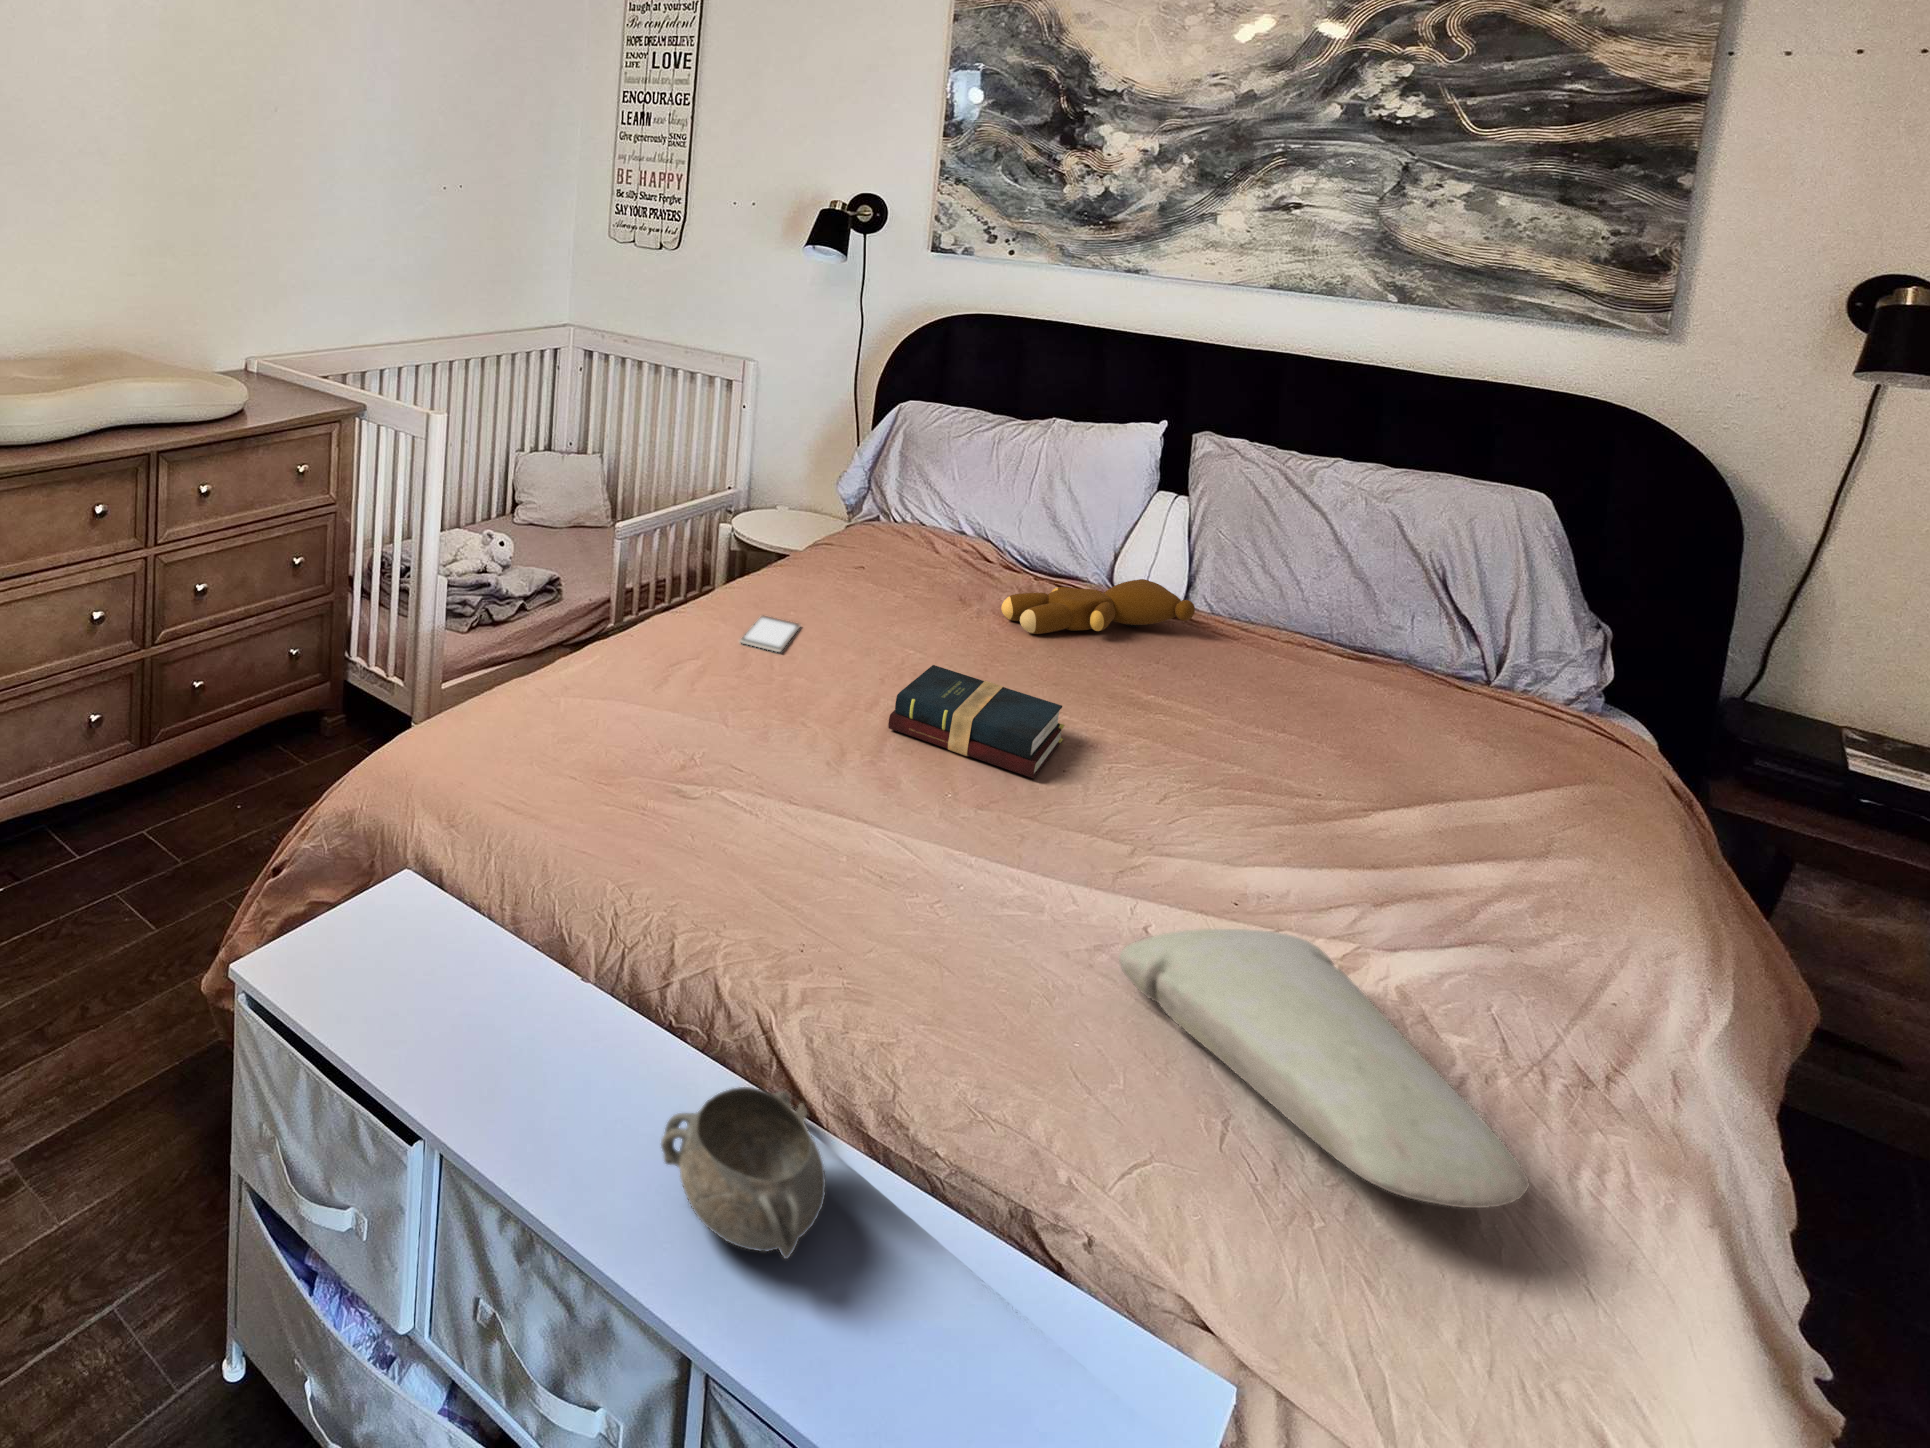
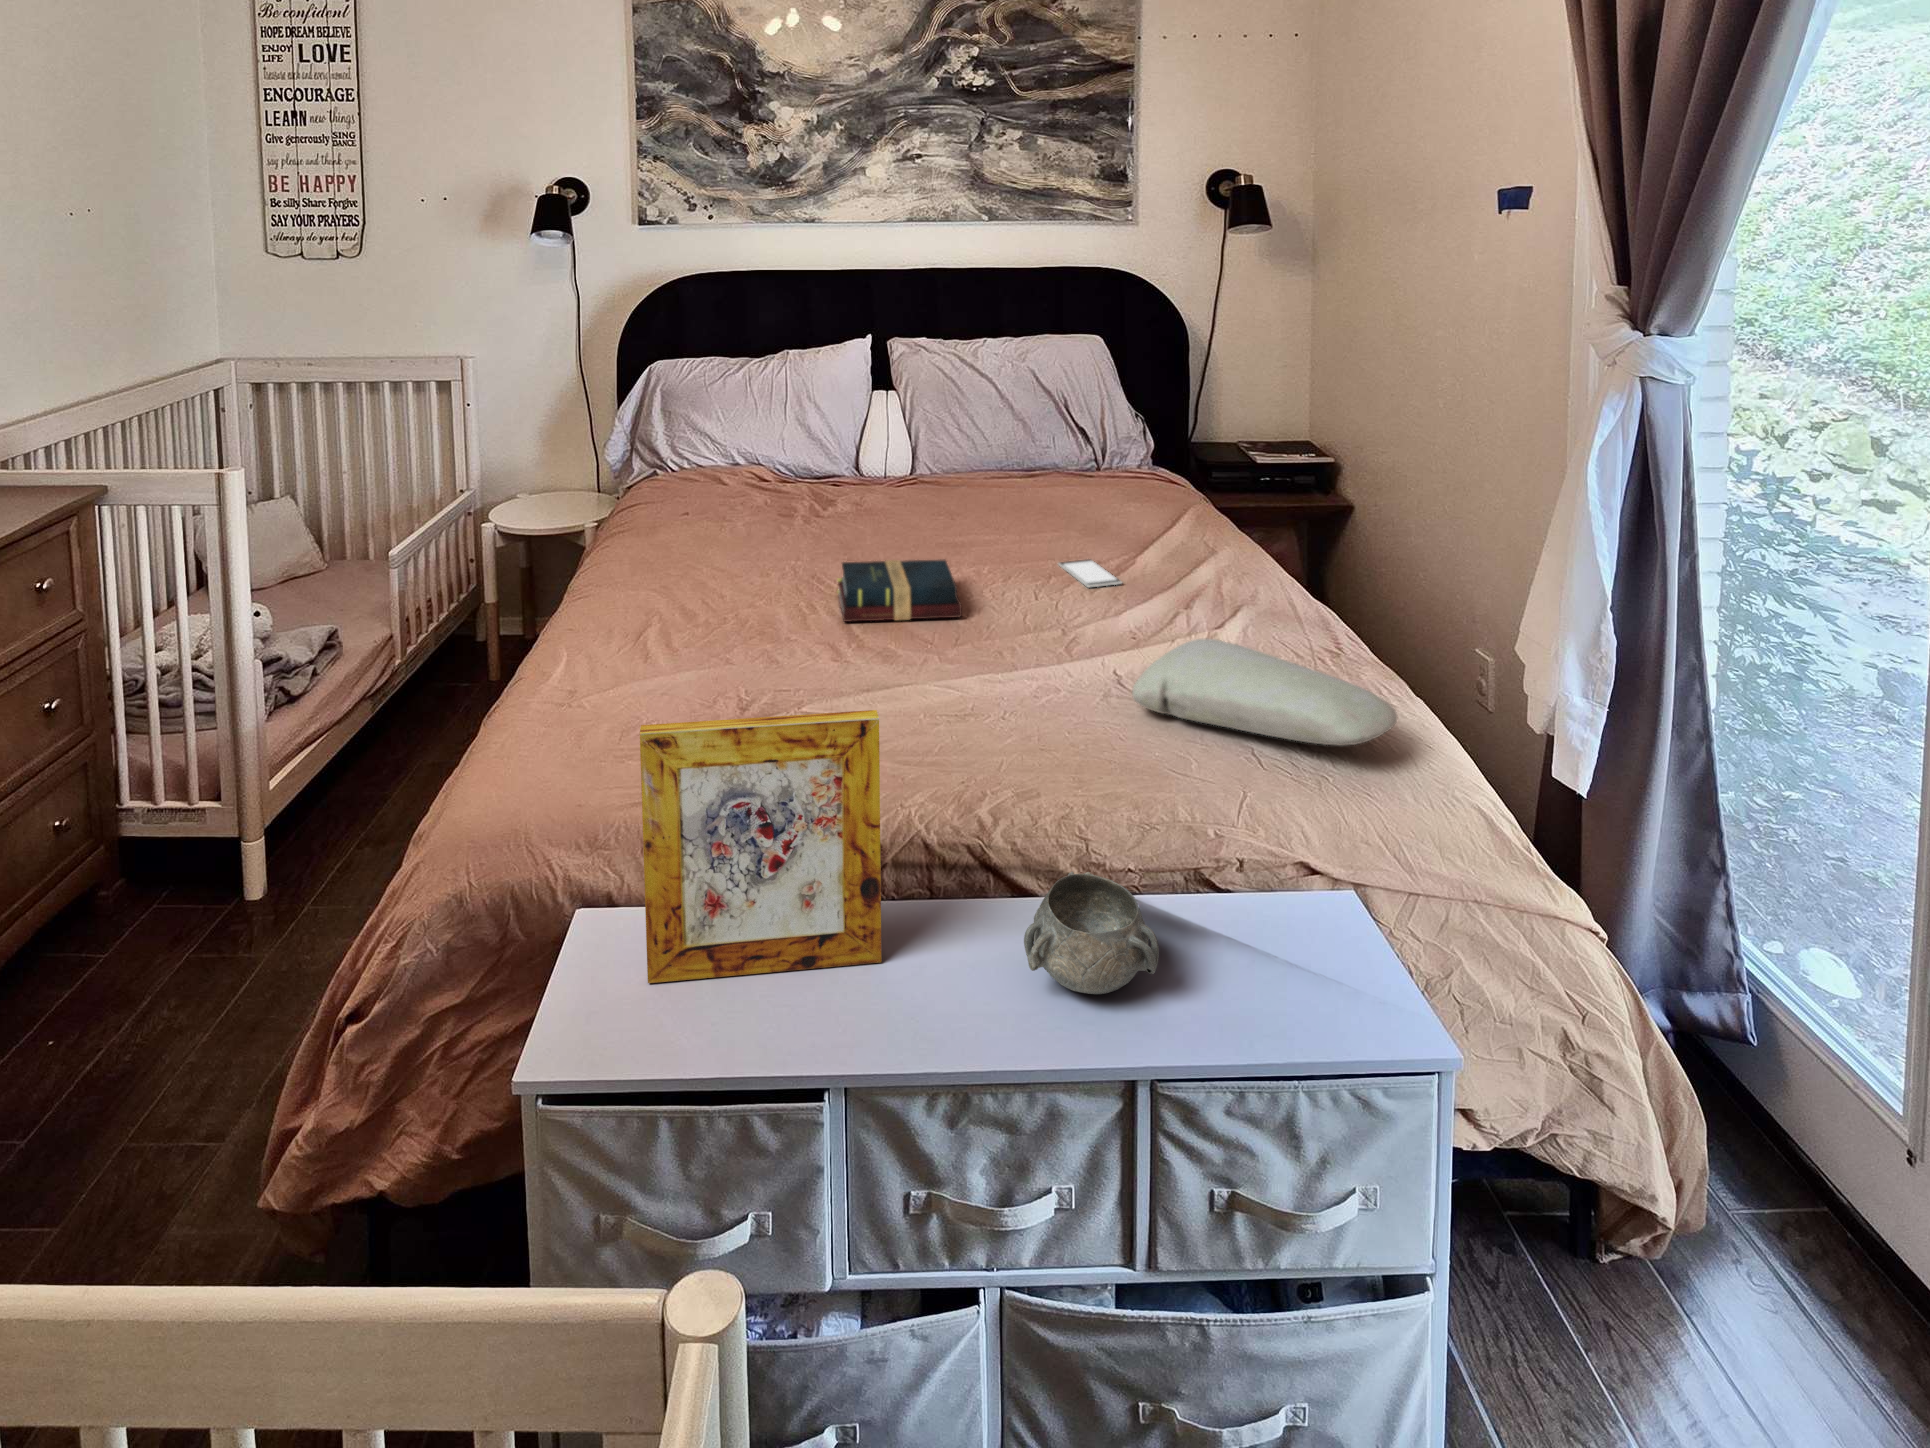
teddy bear: present [1001,579,1195,634] -> none [822,461,942,524]
smartphone: present [740,616,800,652] -> present [1059,559,1122,588]
picture frame: none [382,717,599,1064] -> present [640,710,882,983]

